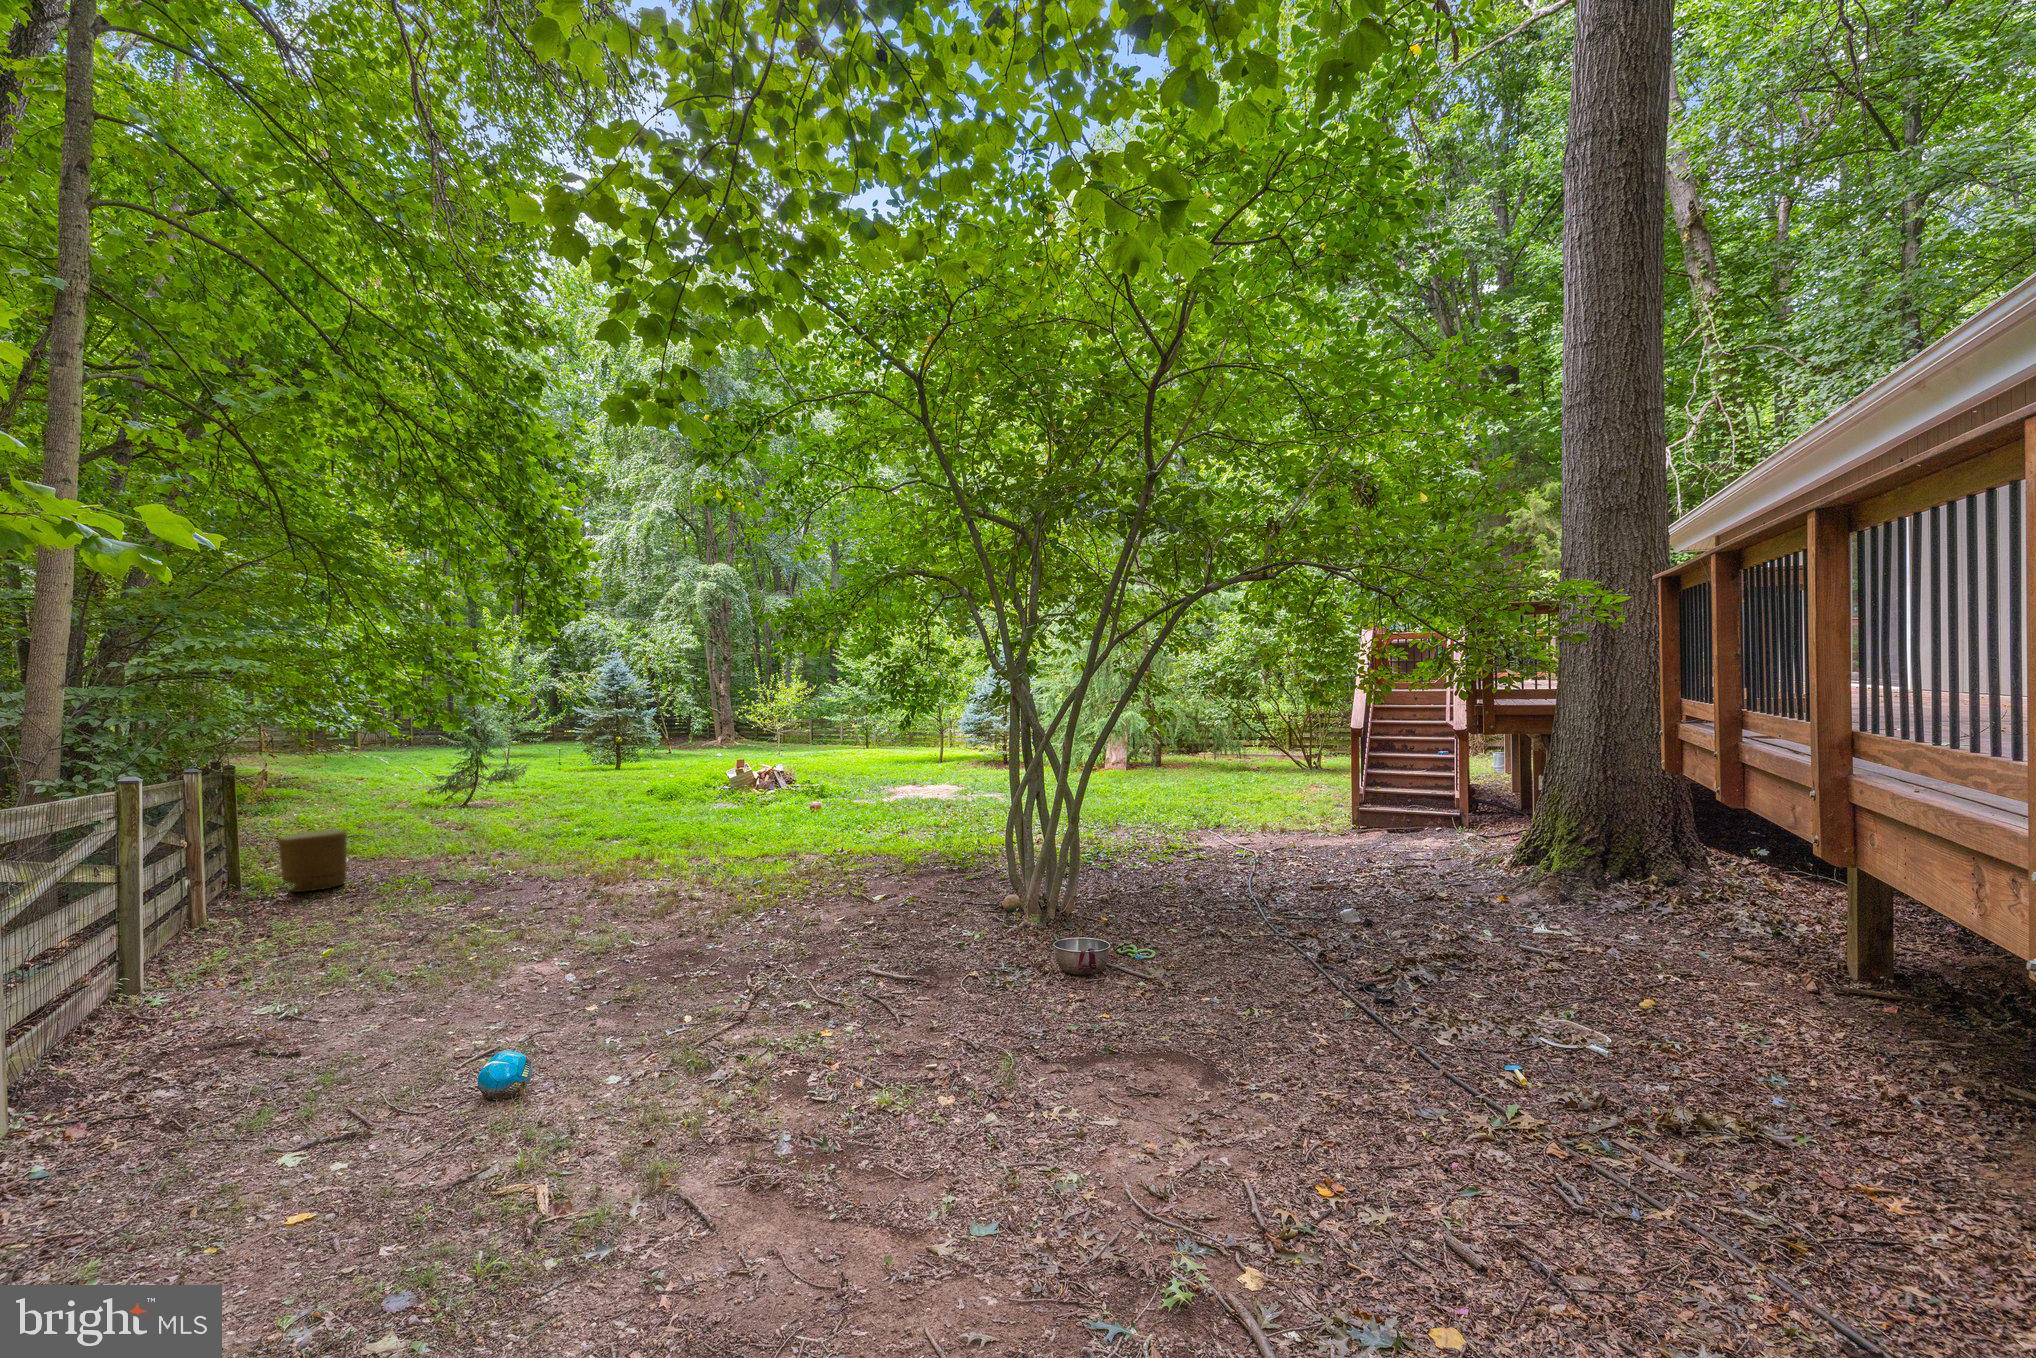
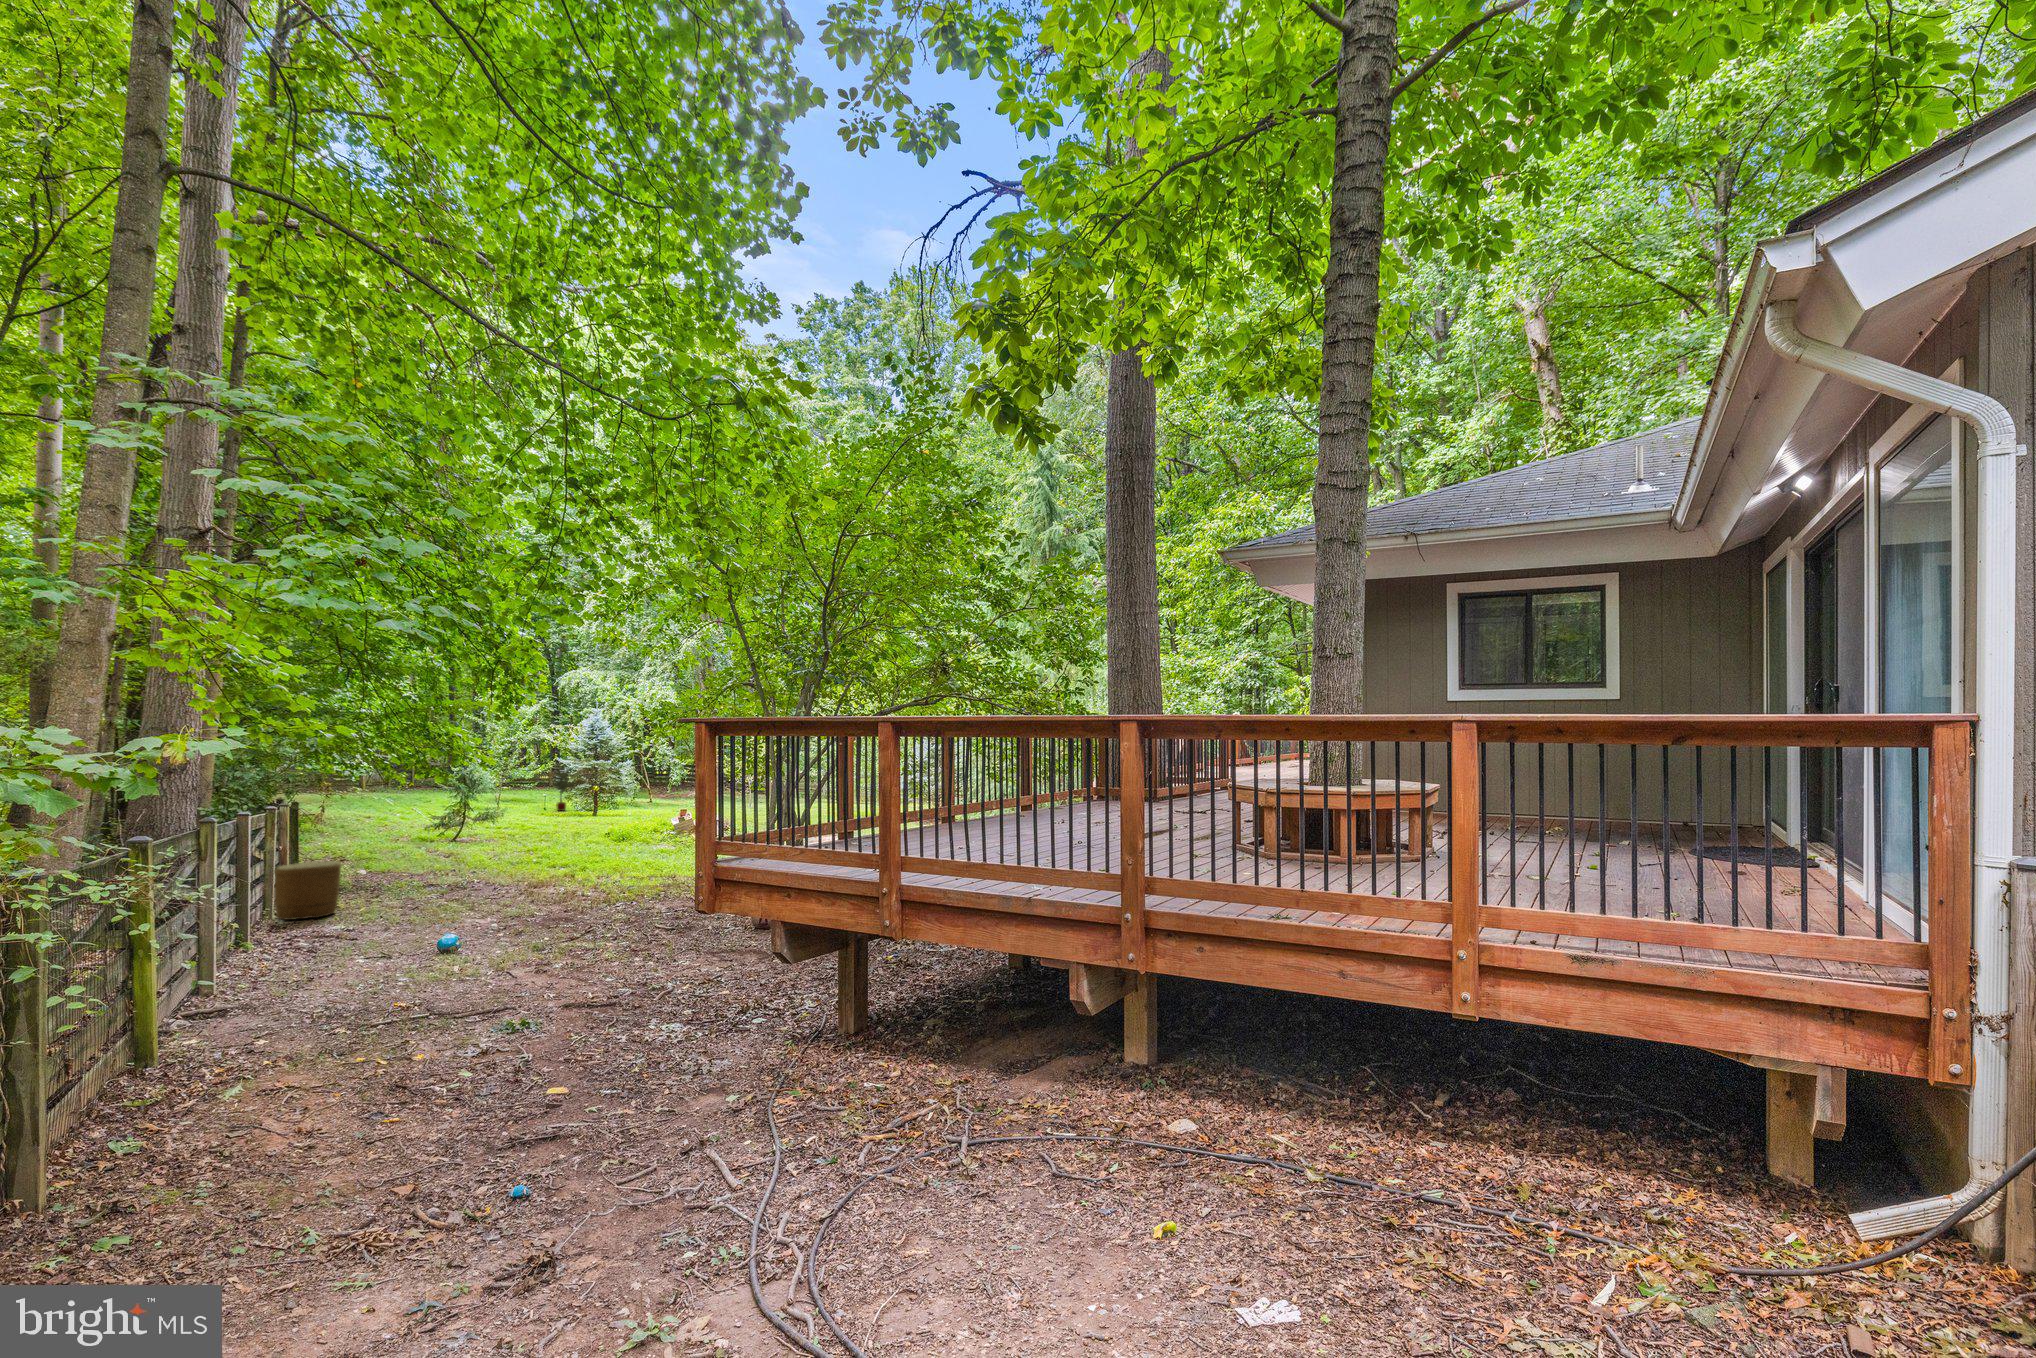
potted tree: none [569,718,599,767] -> present [555,767,578,811]

